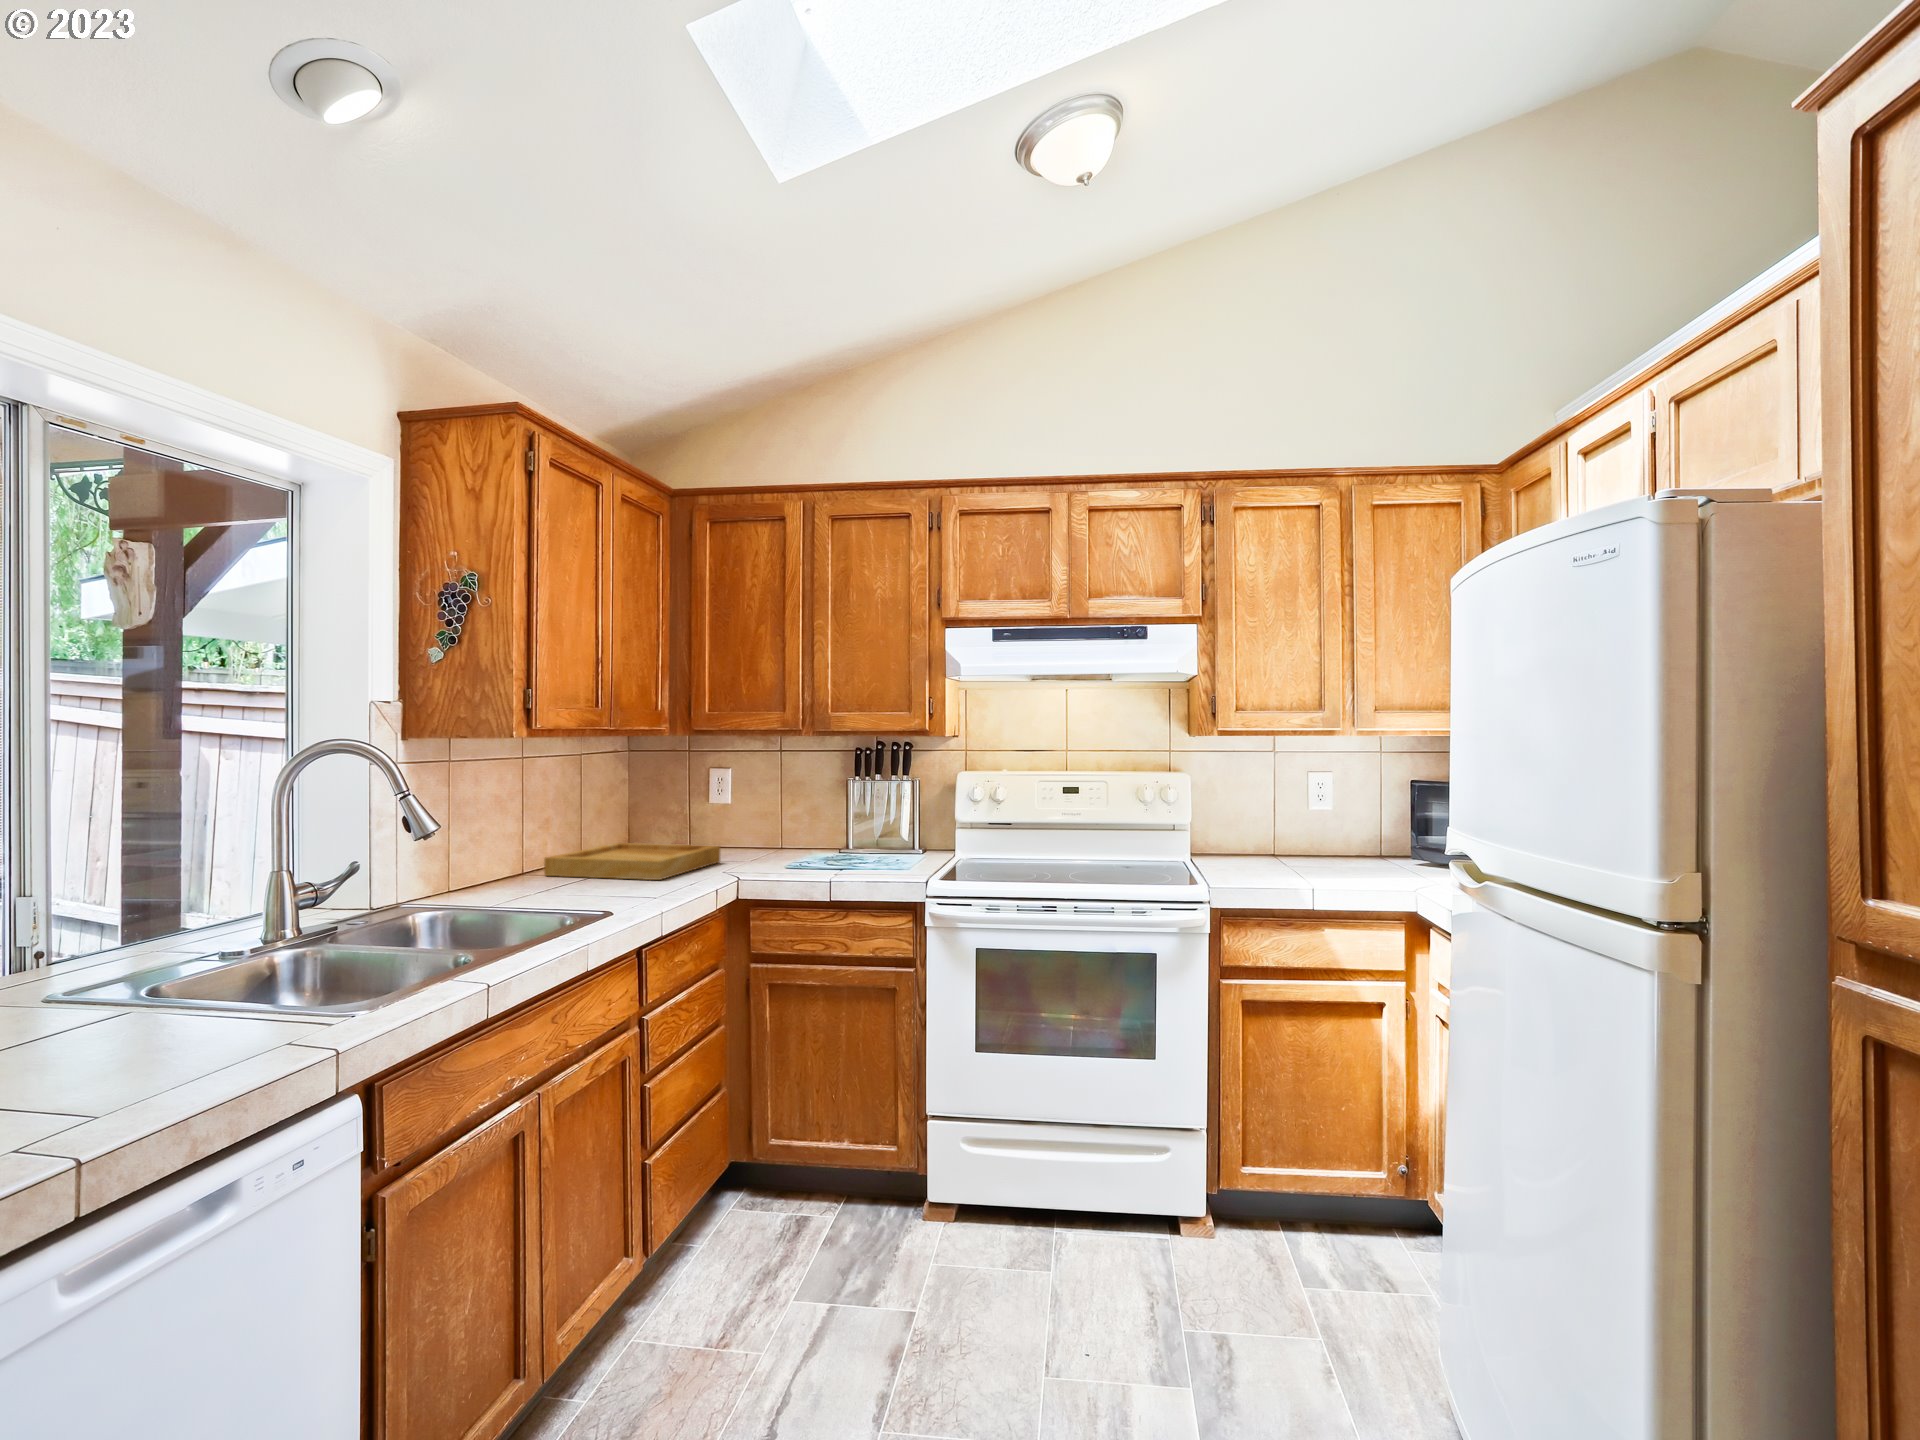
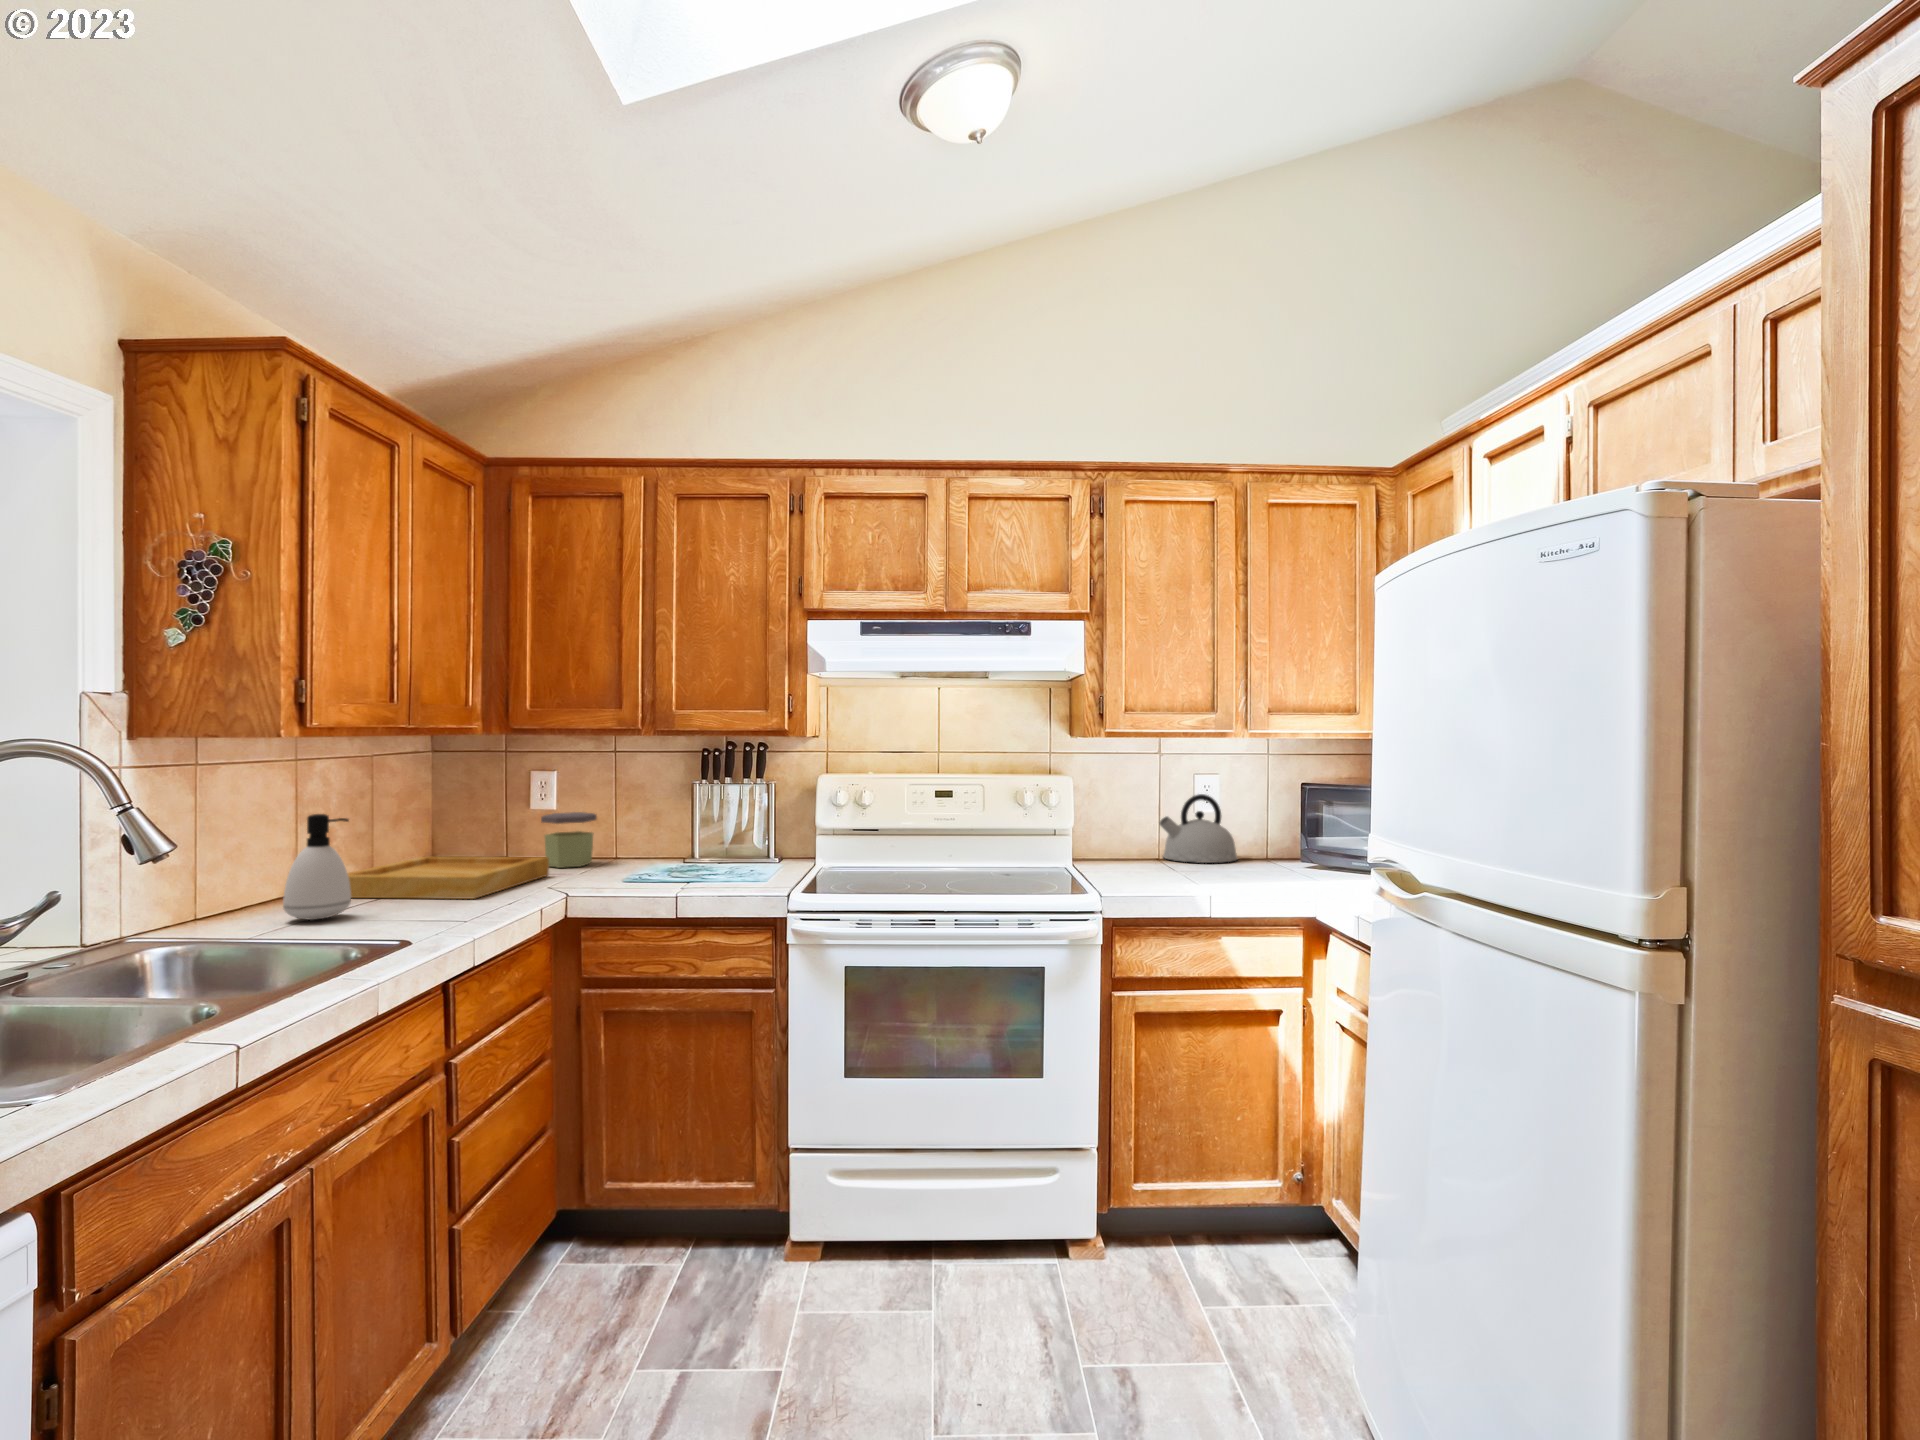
kettle: none [1294,797,1378,866] -> present [1159,794,1238,863]
soap dispenser: none [510,804,562,893] -> present [283,814,351,920]
jar: none [714,806,761,856] -> present [541,812,597,868]

